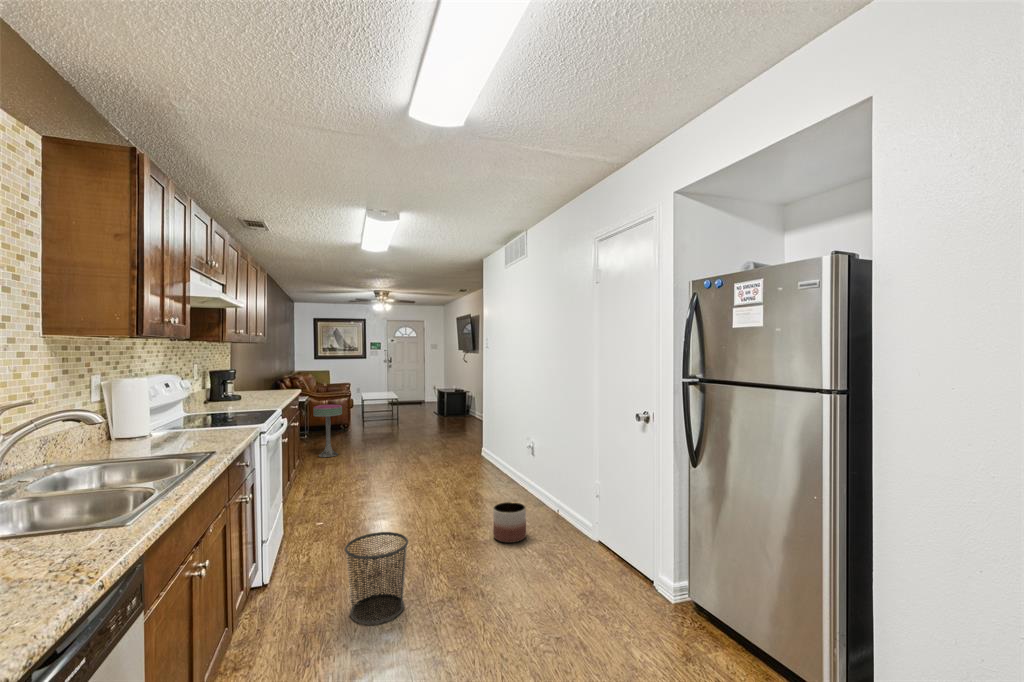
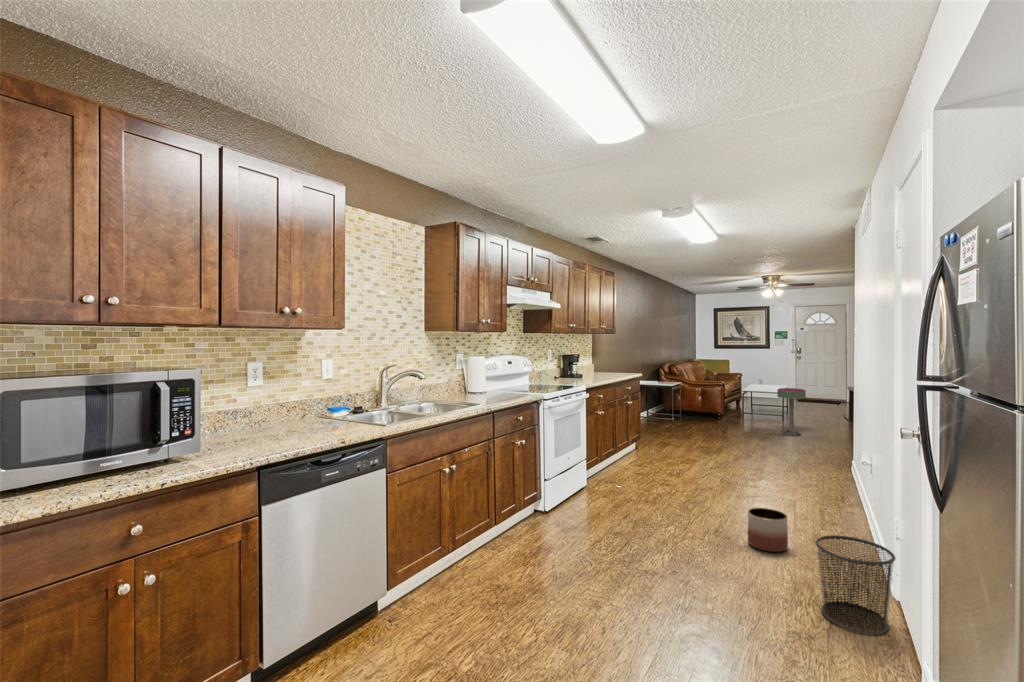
bar stool: present [313,404,342,457] -> present [777,388,806,436]
waste bin: present [345,532,408,624] -> present [815,535,895,634]

